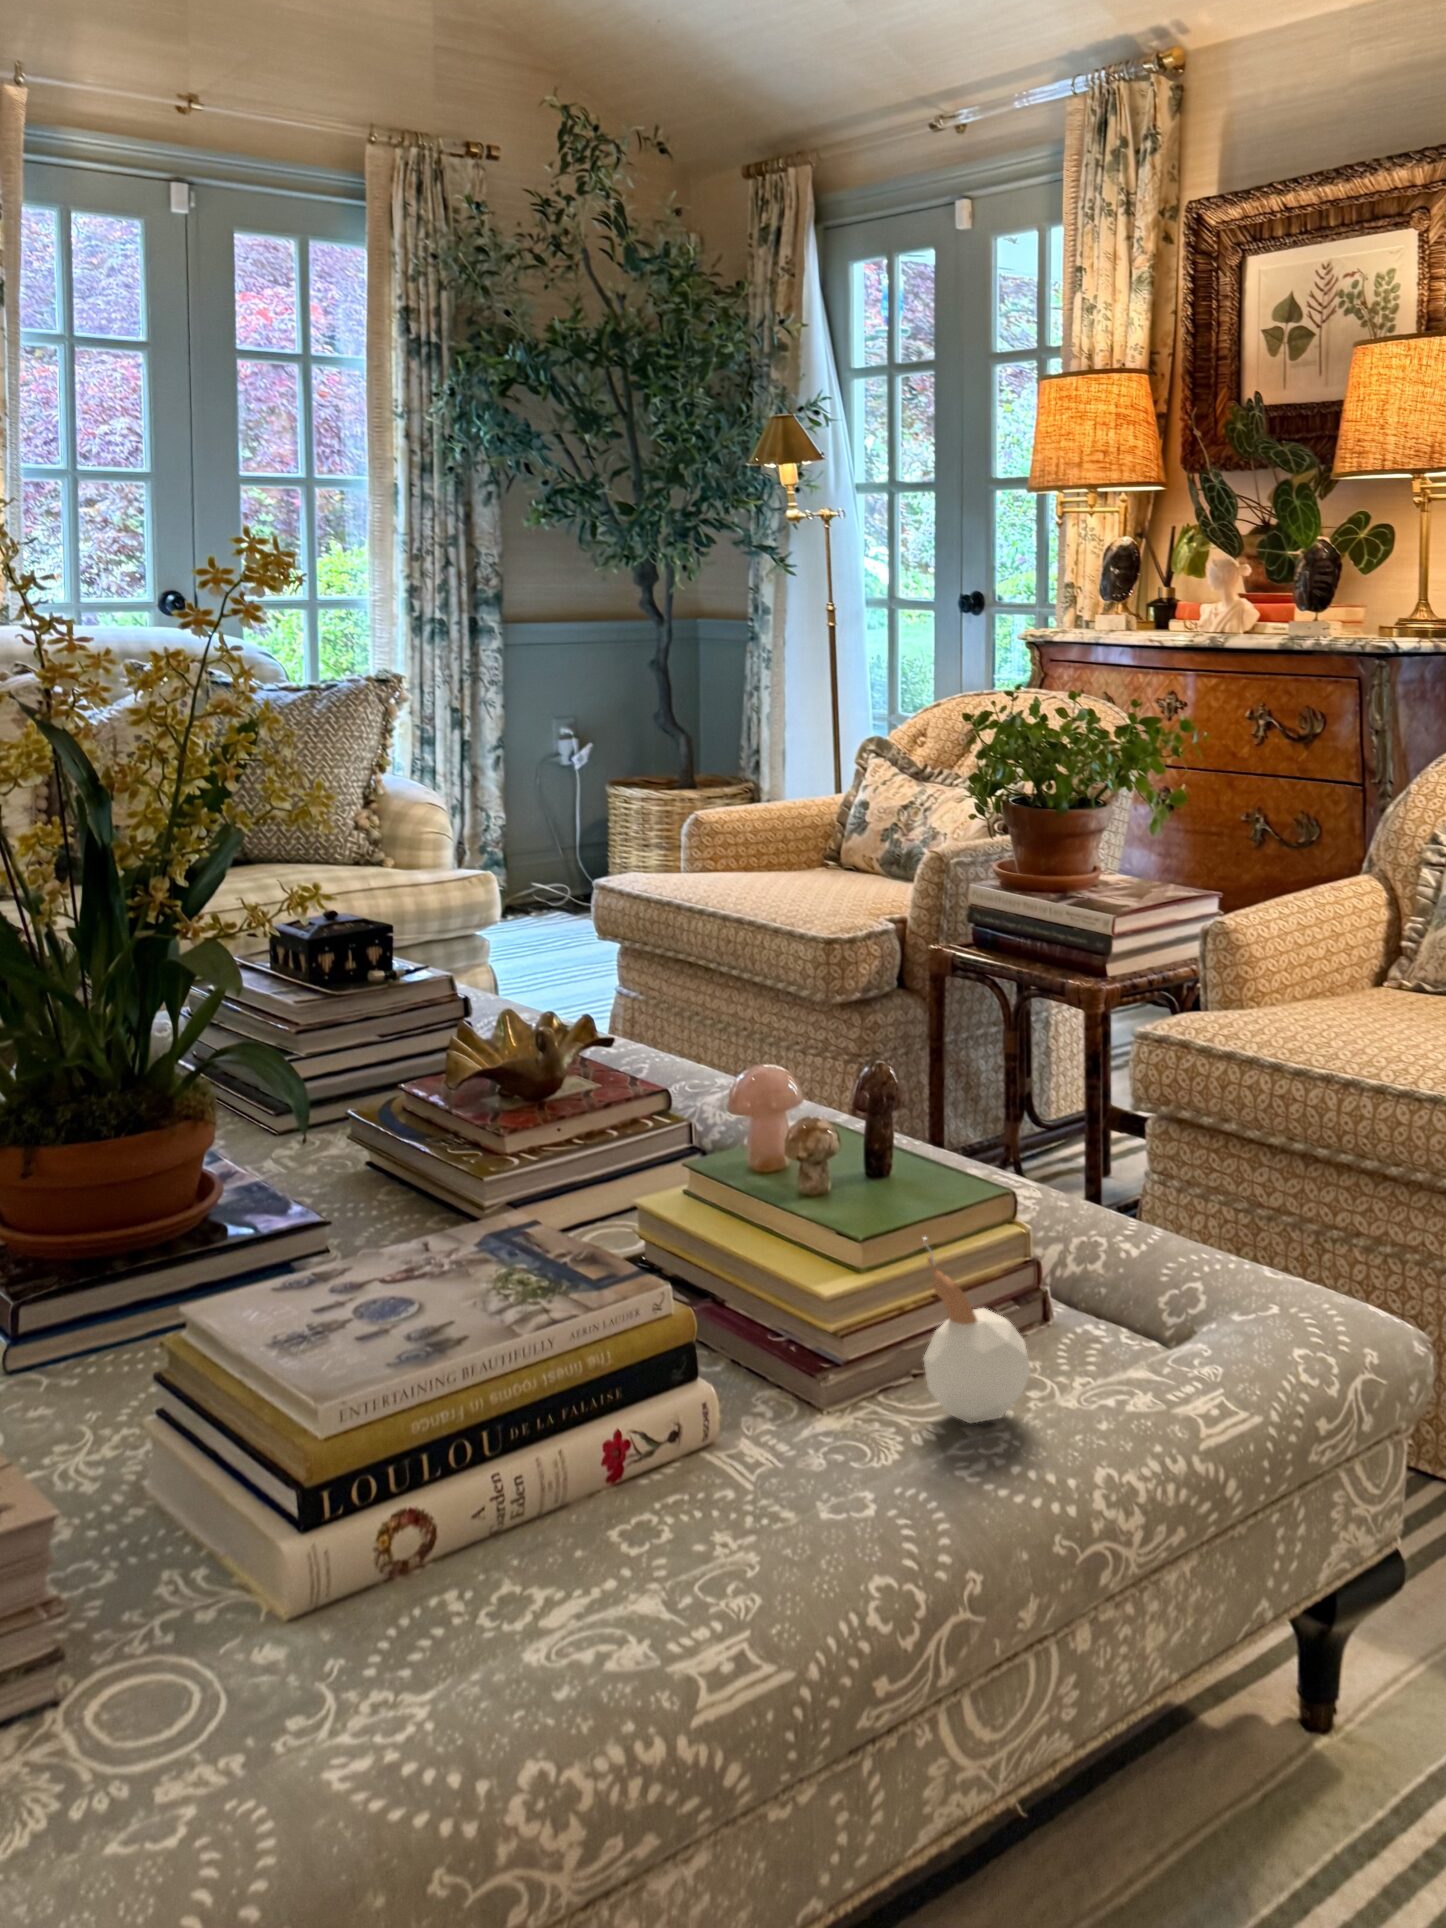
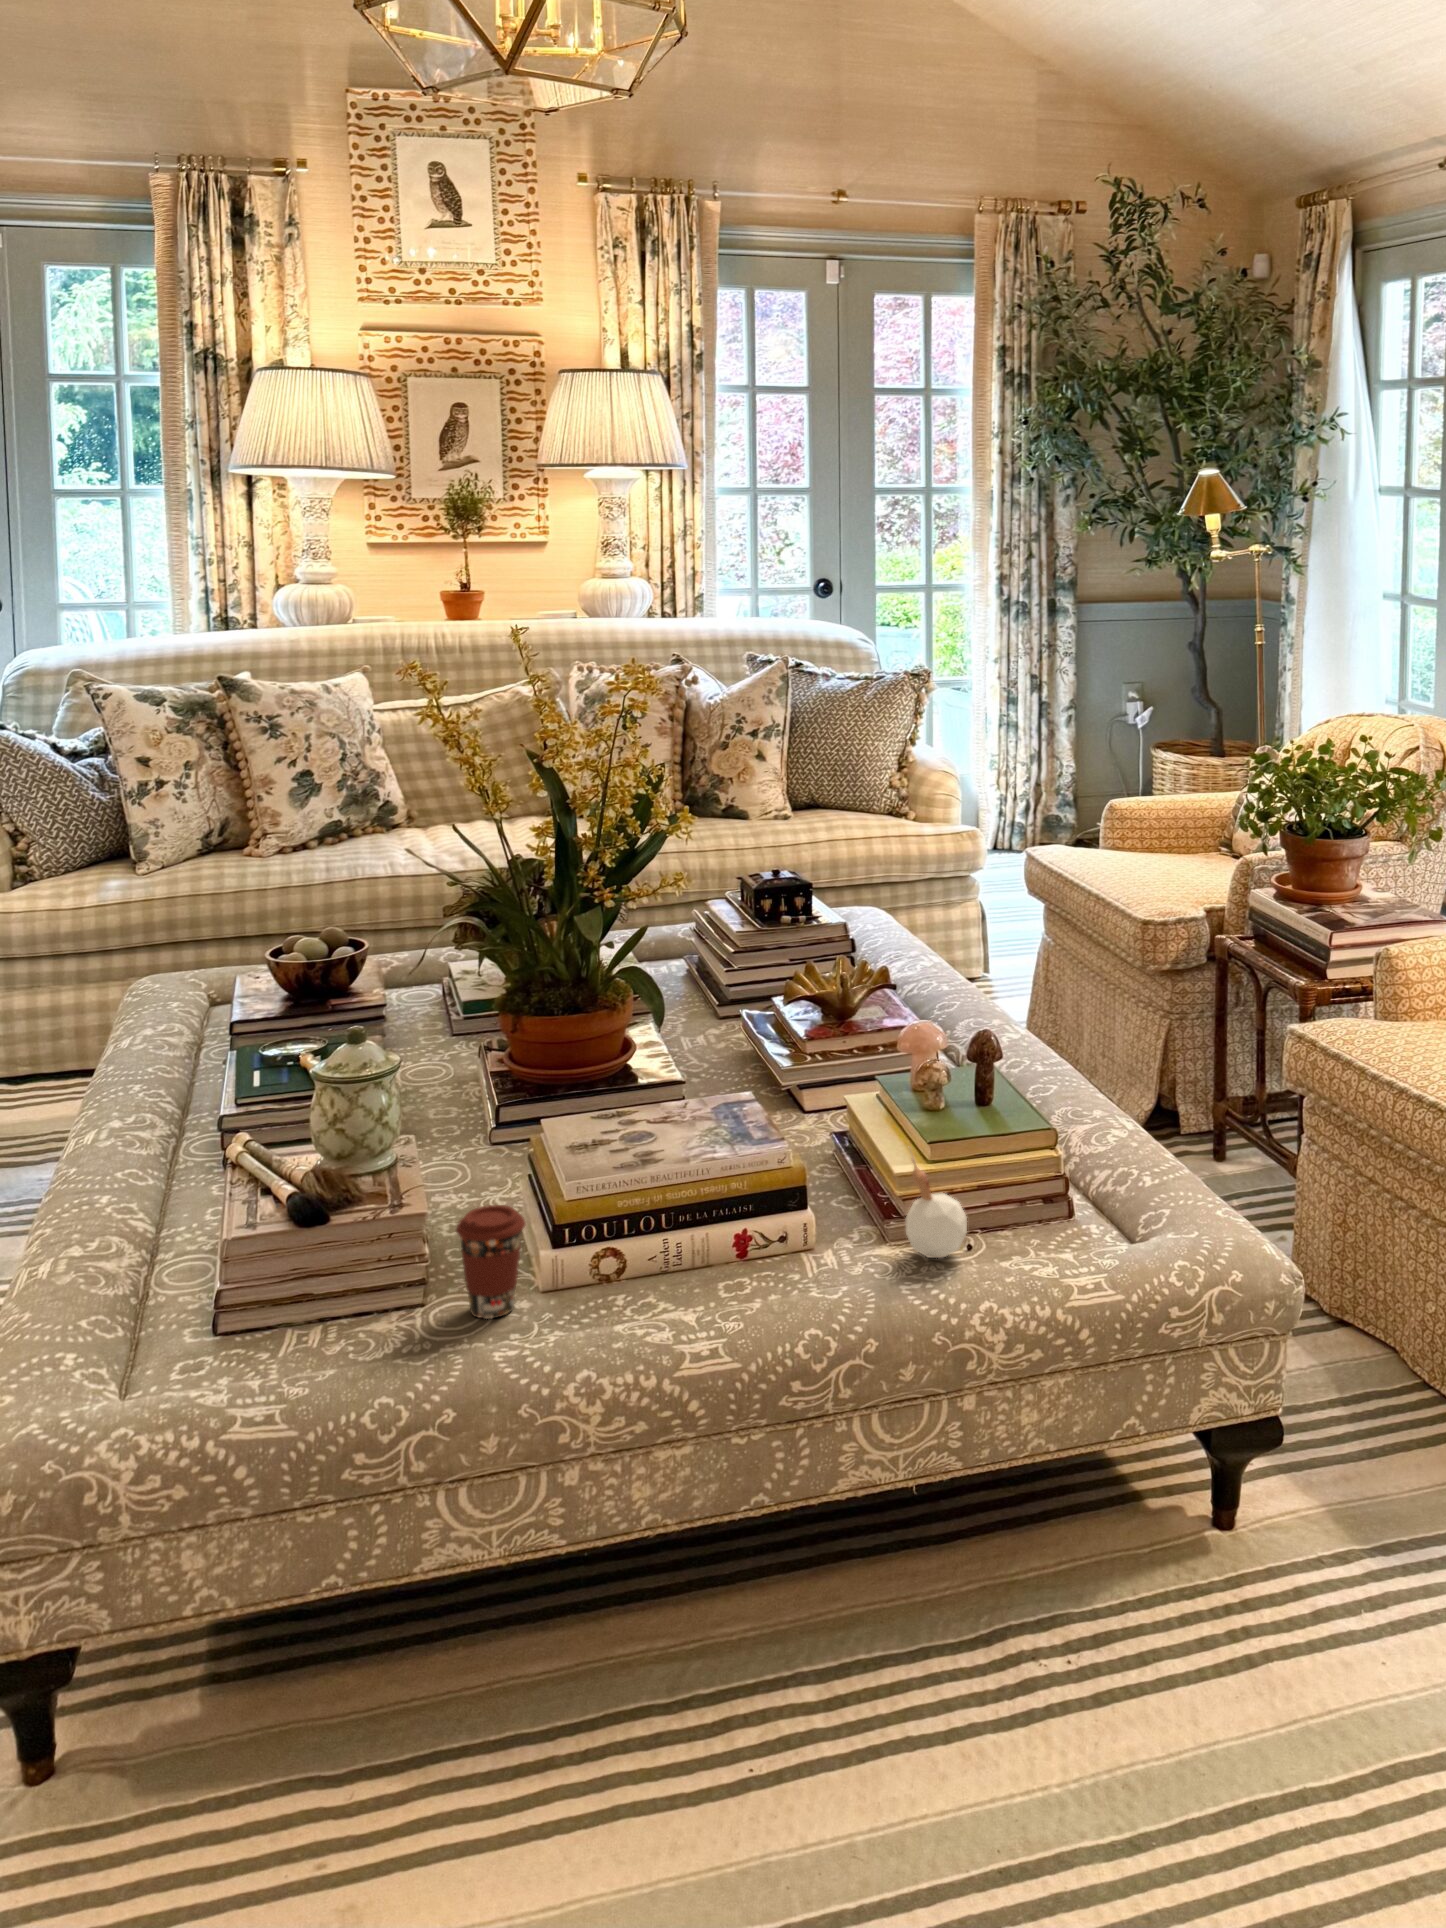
coffee cup: none [145,1489,305,1755] -> present [456,1205,526,1319]

